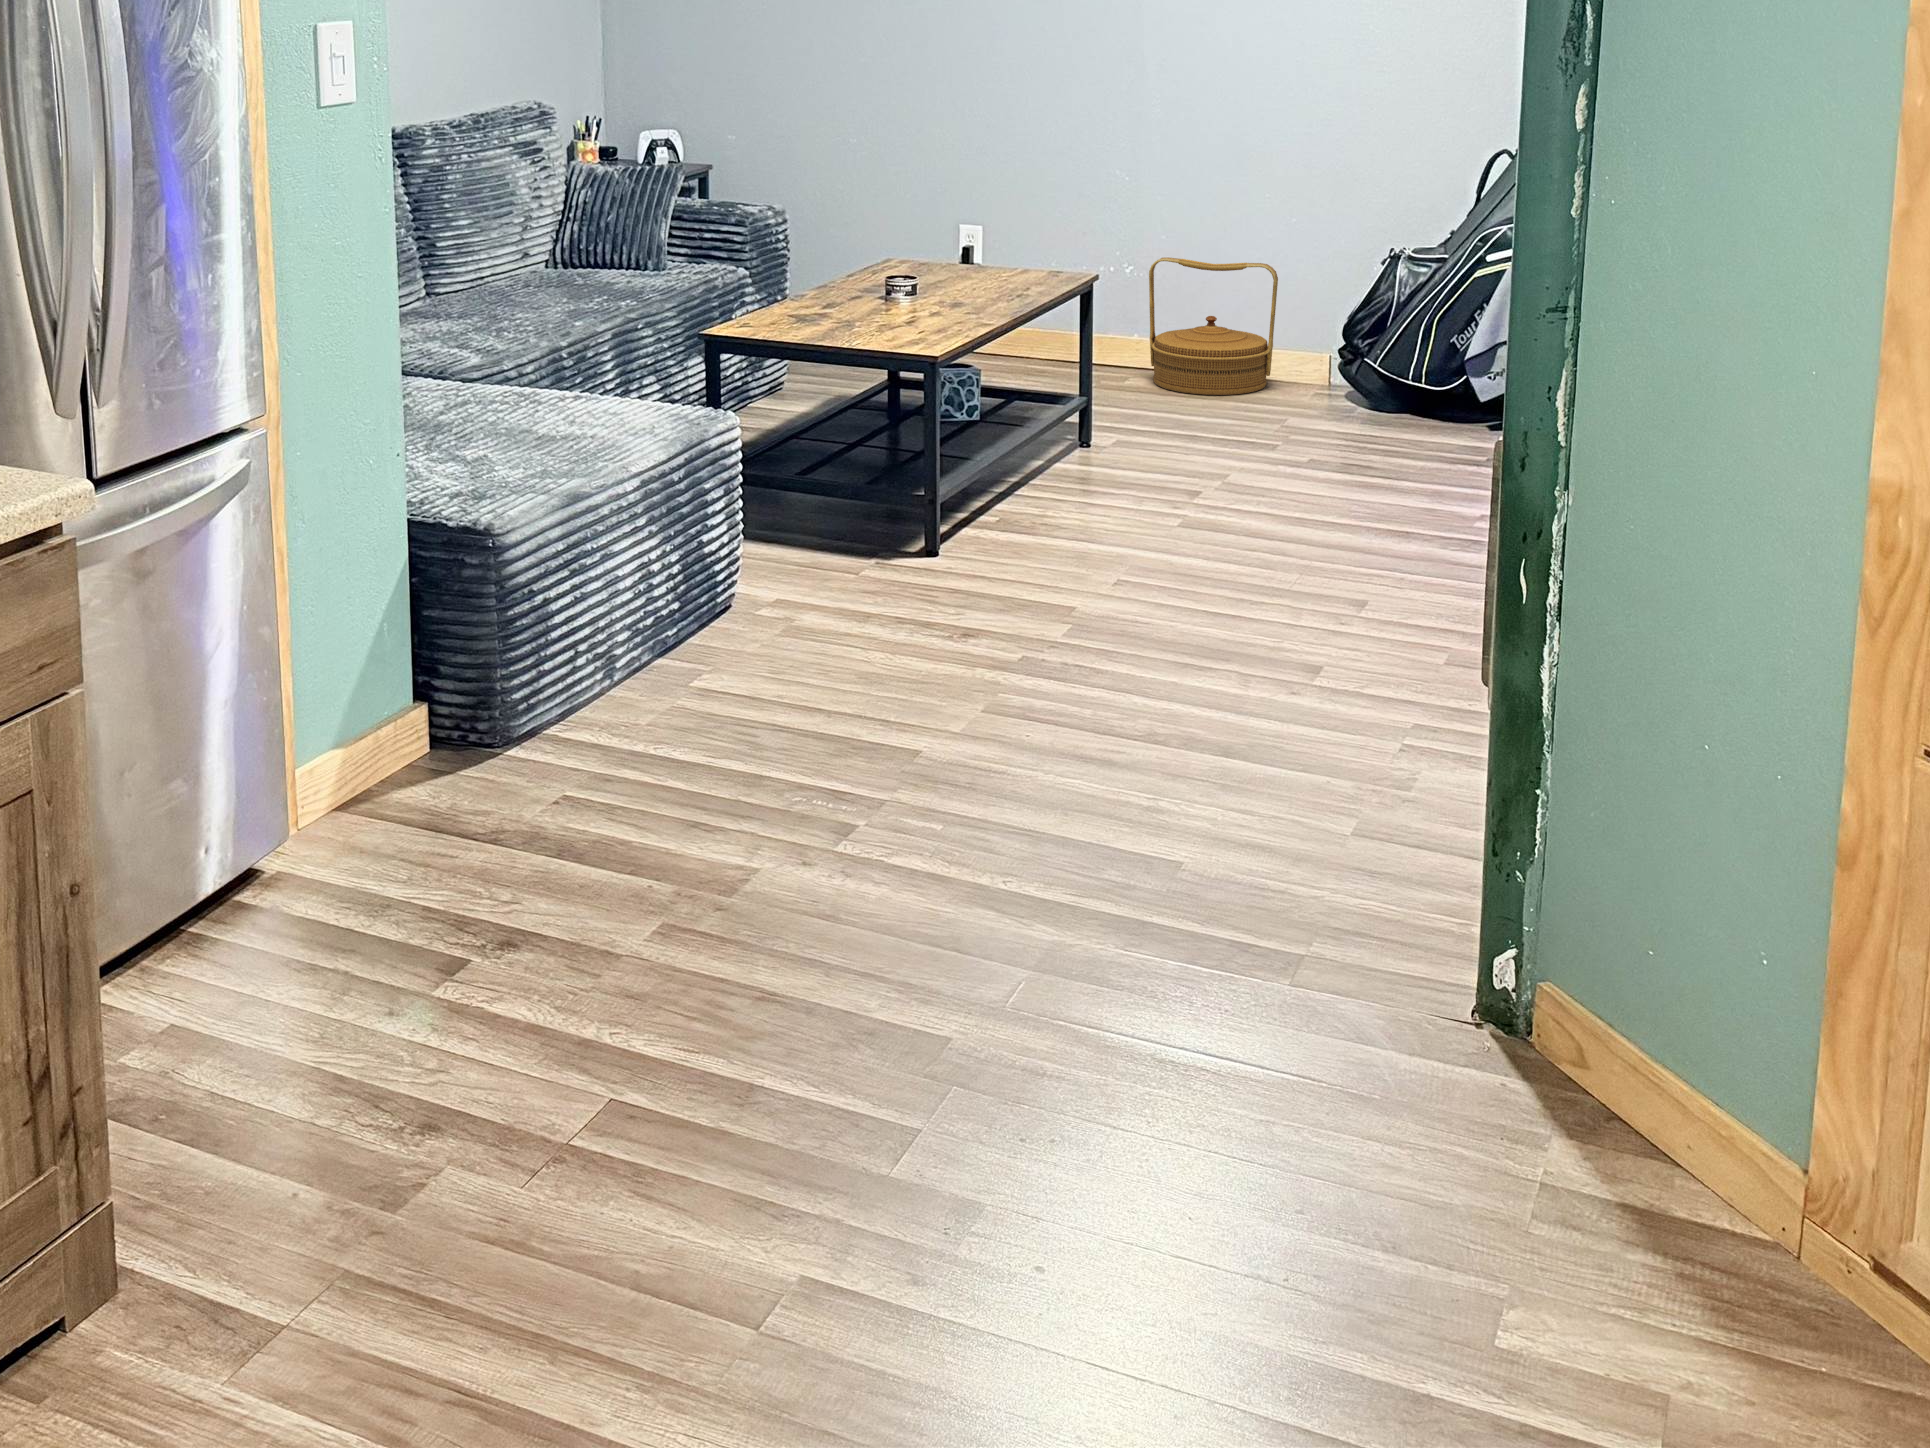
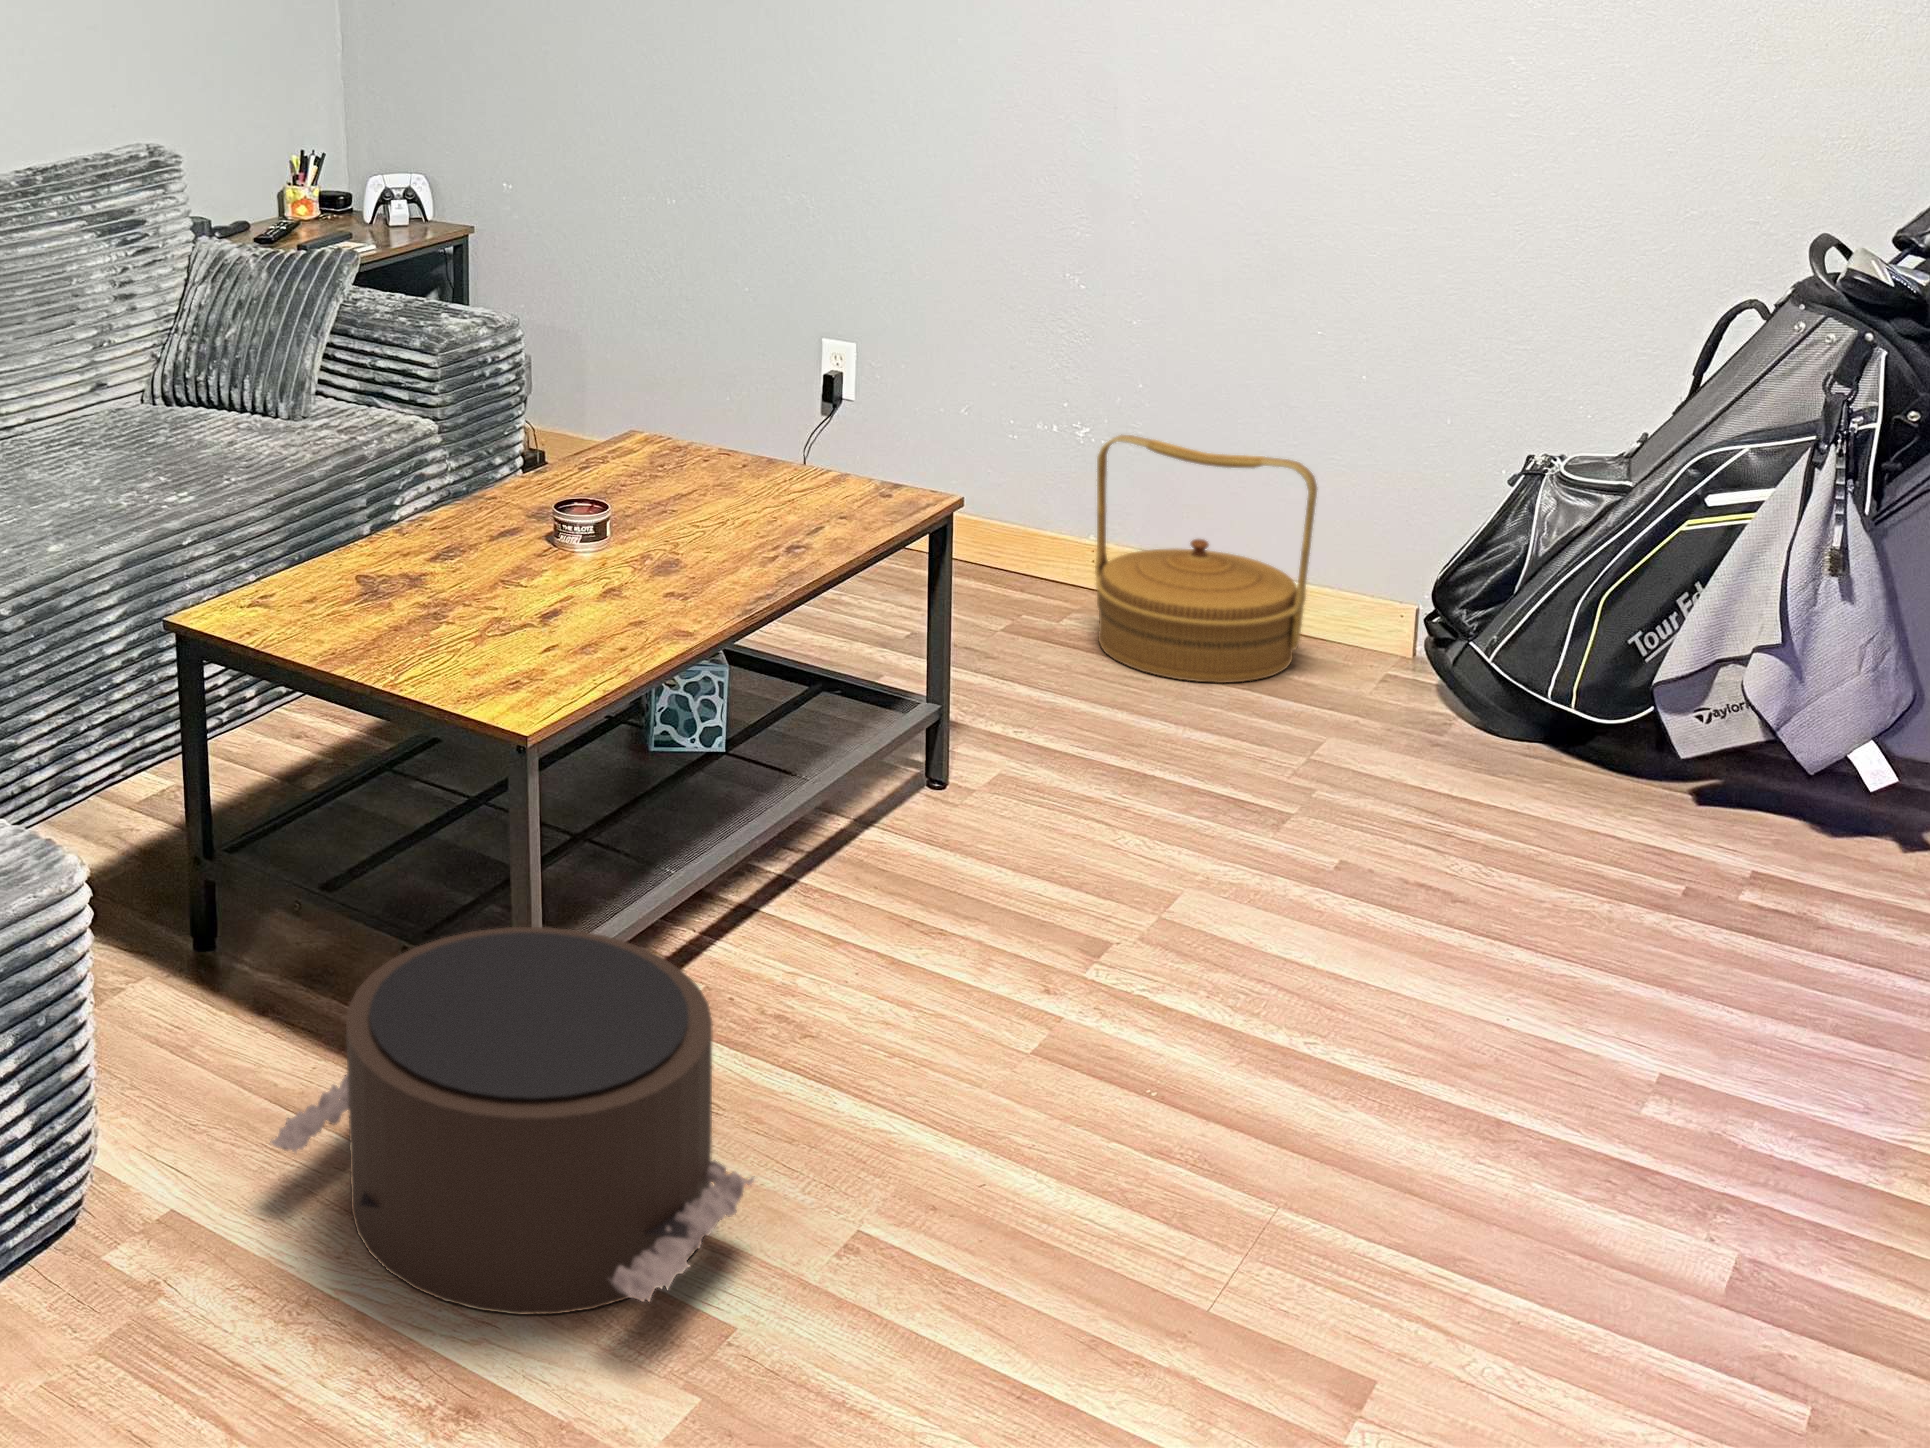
pouf: none [849,452,1091,601] -> present [270,927,754,1315]

